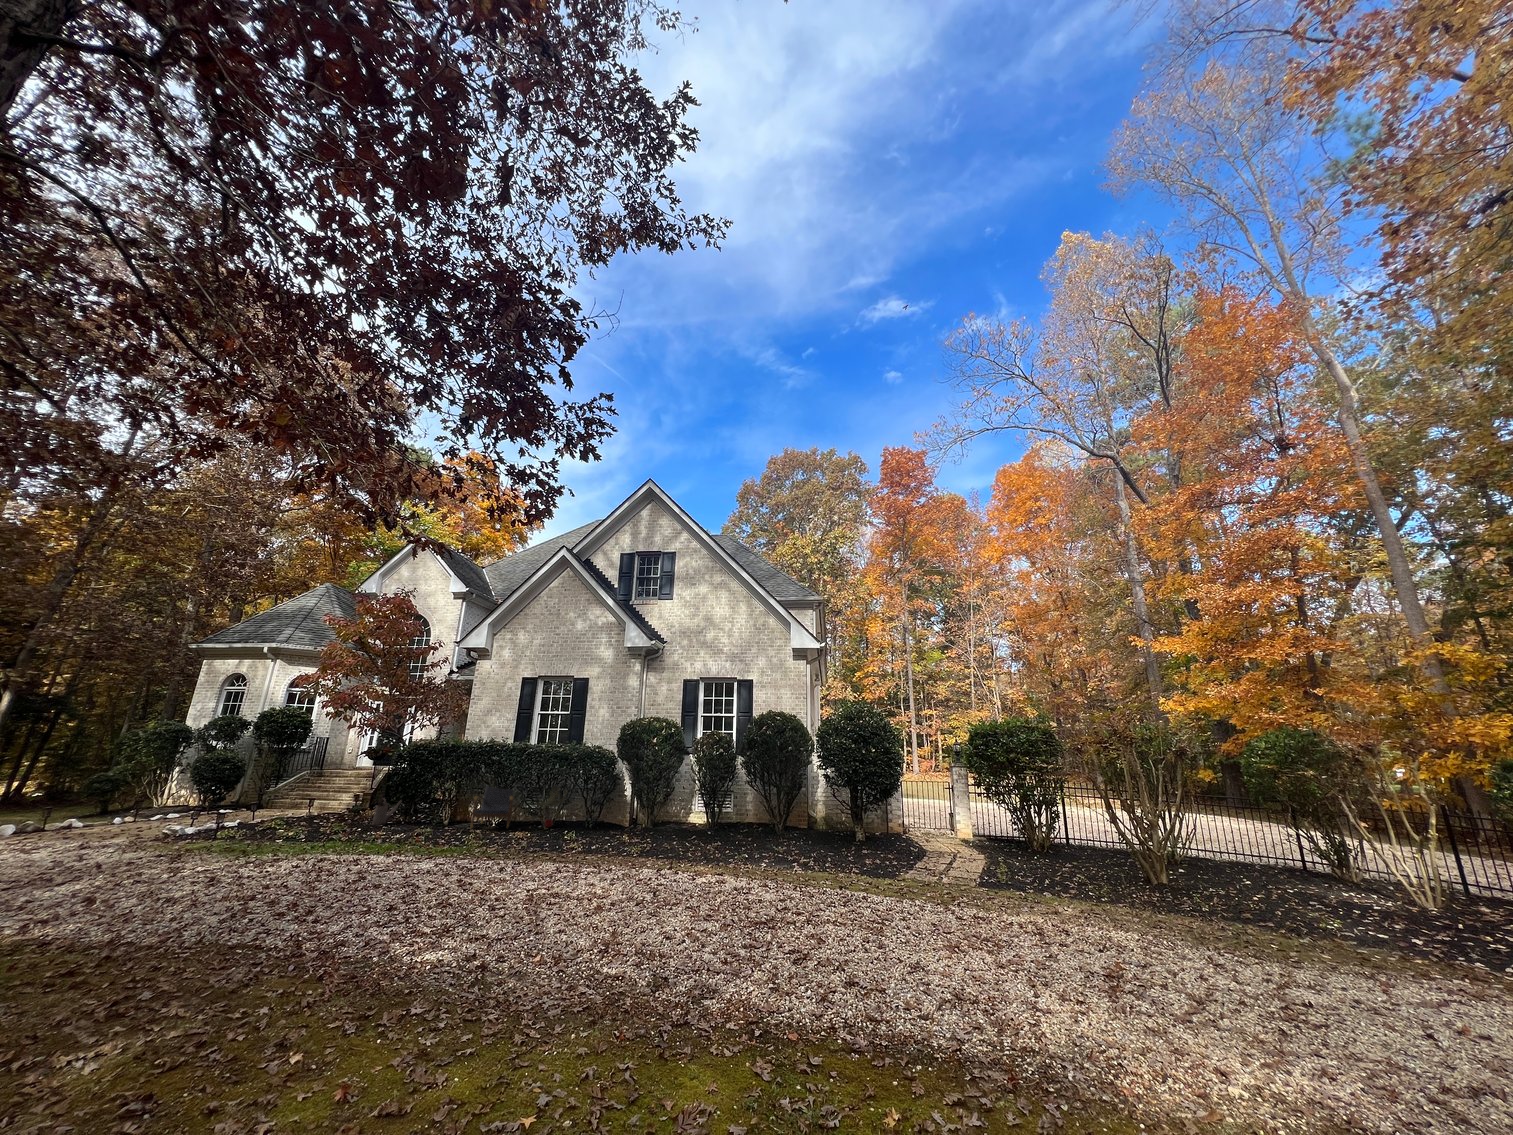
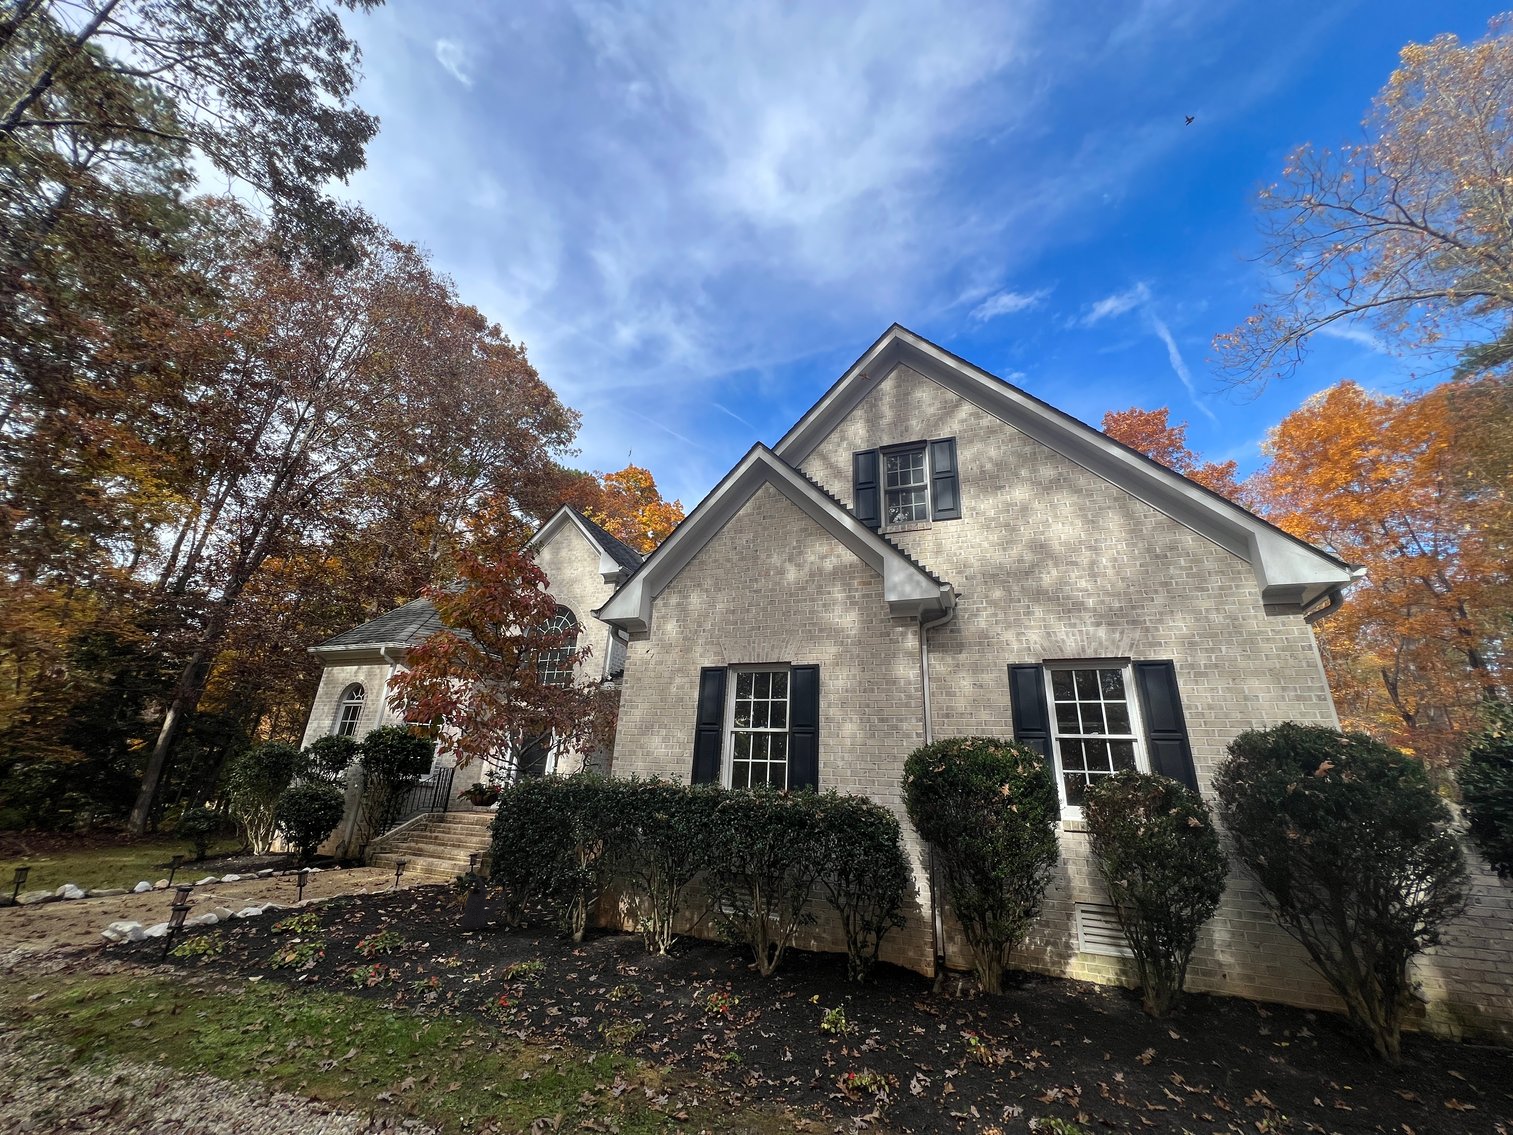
lounge chair: present [471,786,514,827] -> none [616,860,696,960]
potted tree: present [536,786,568,827] -> none [731,875,796,965]

